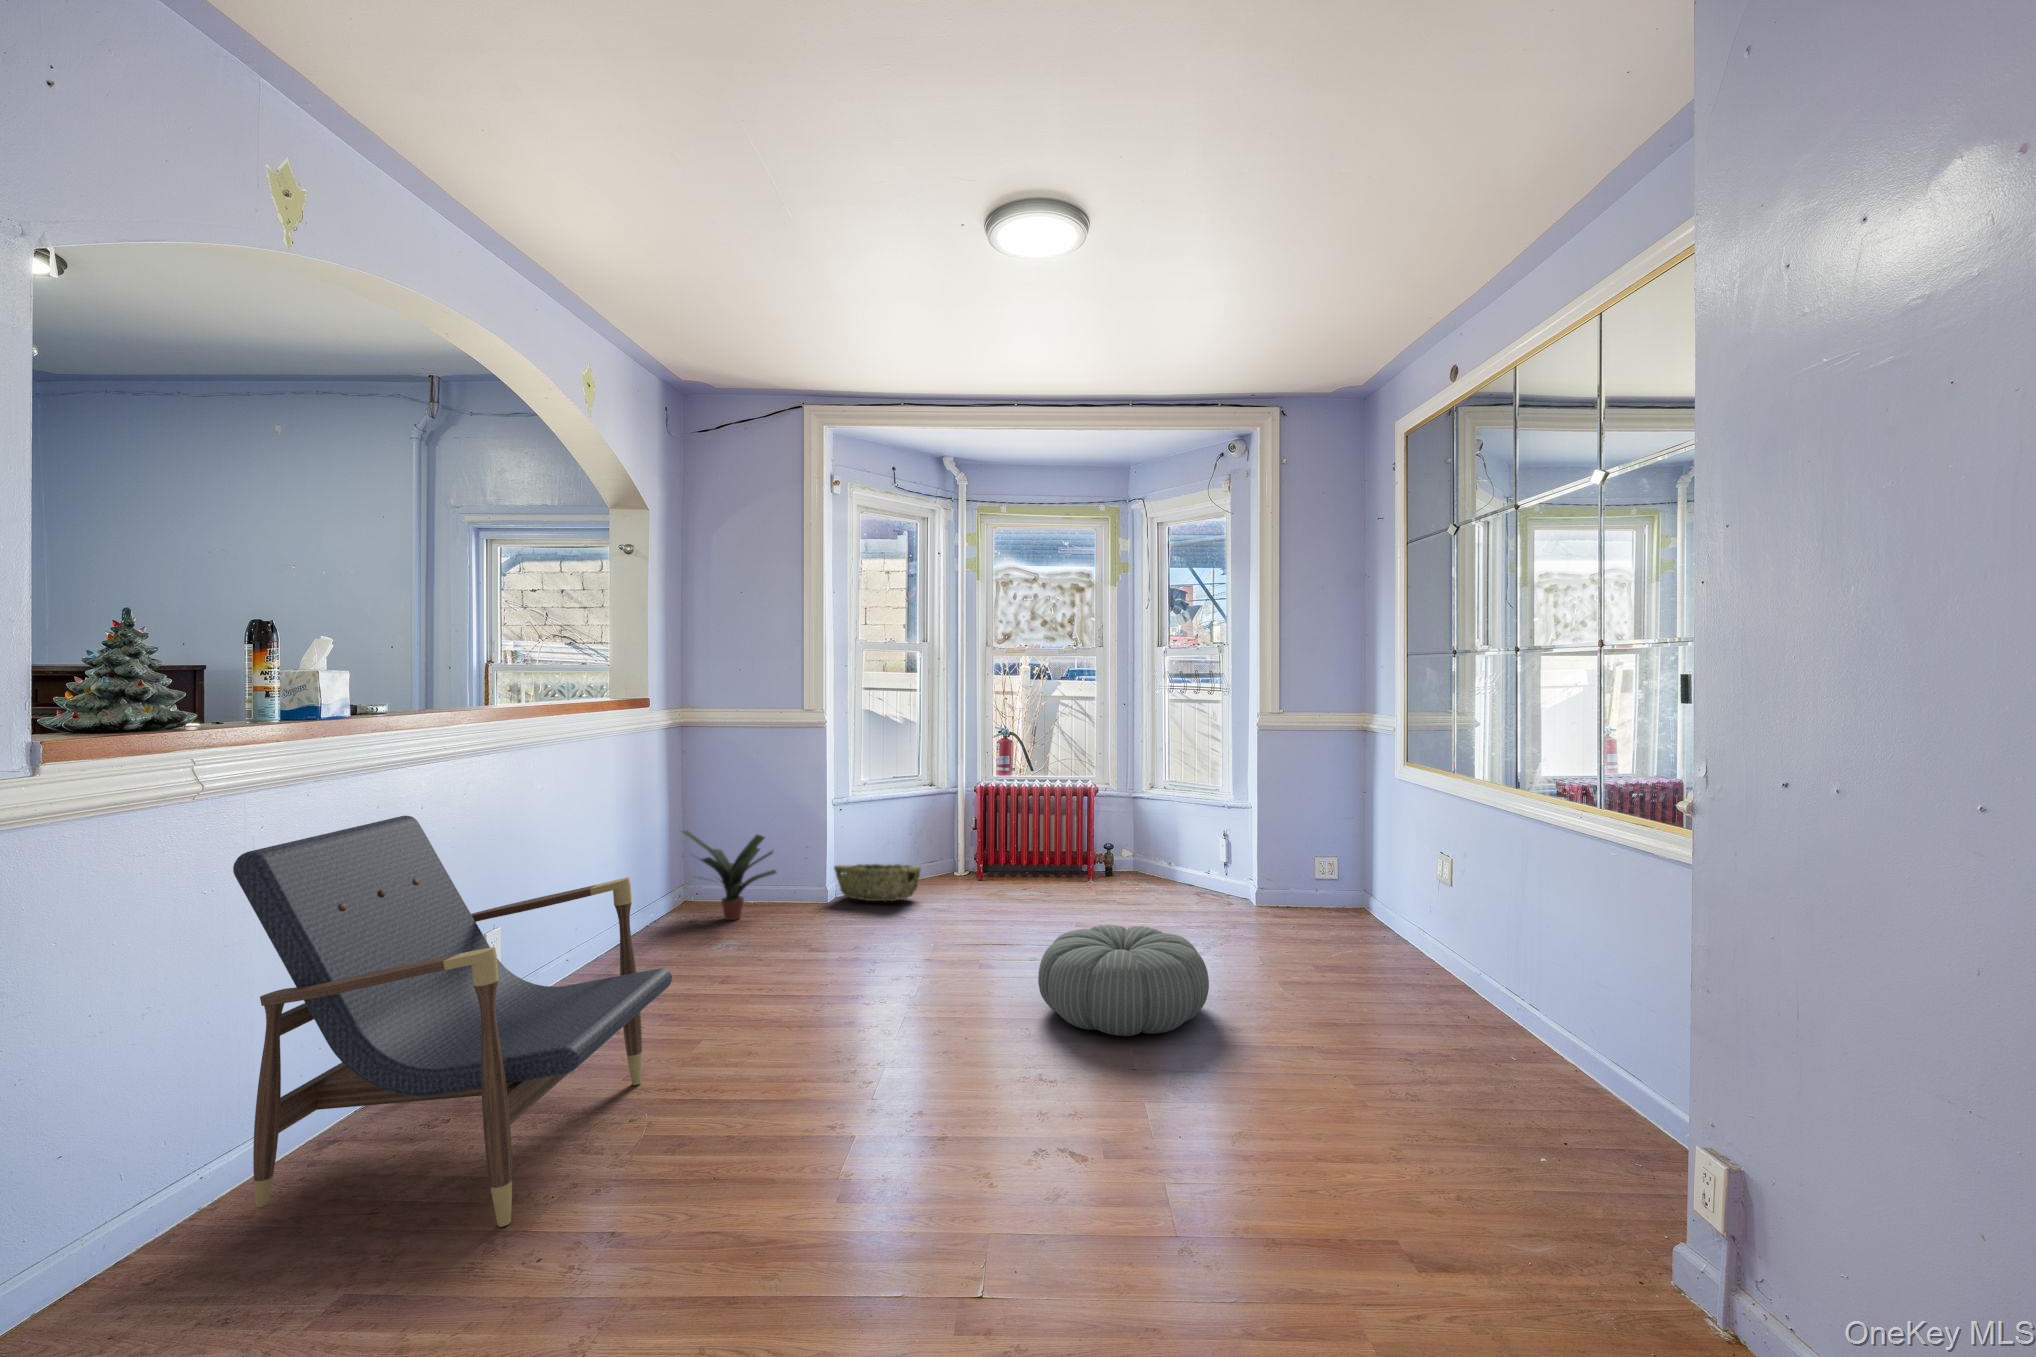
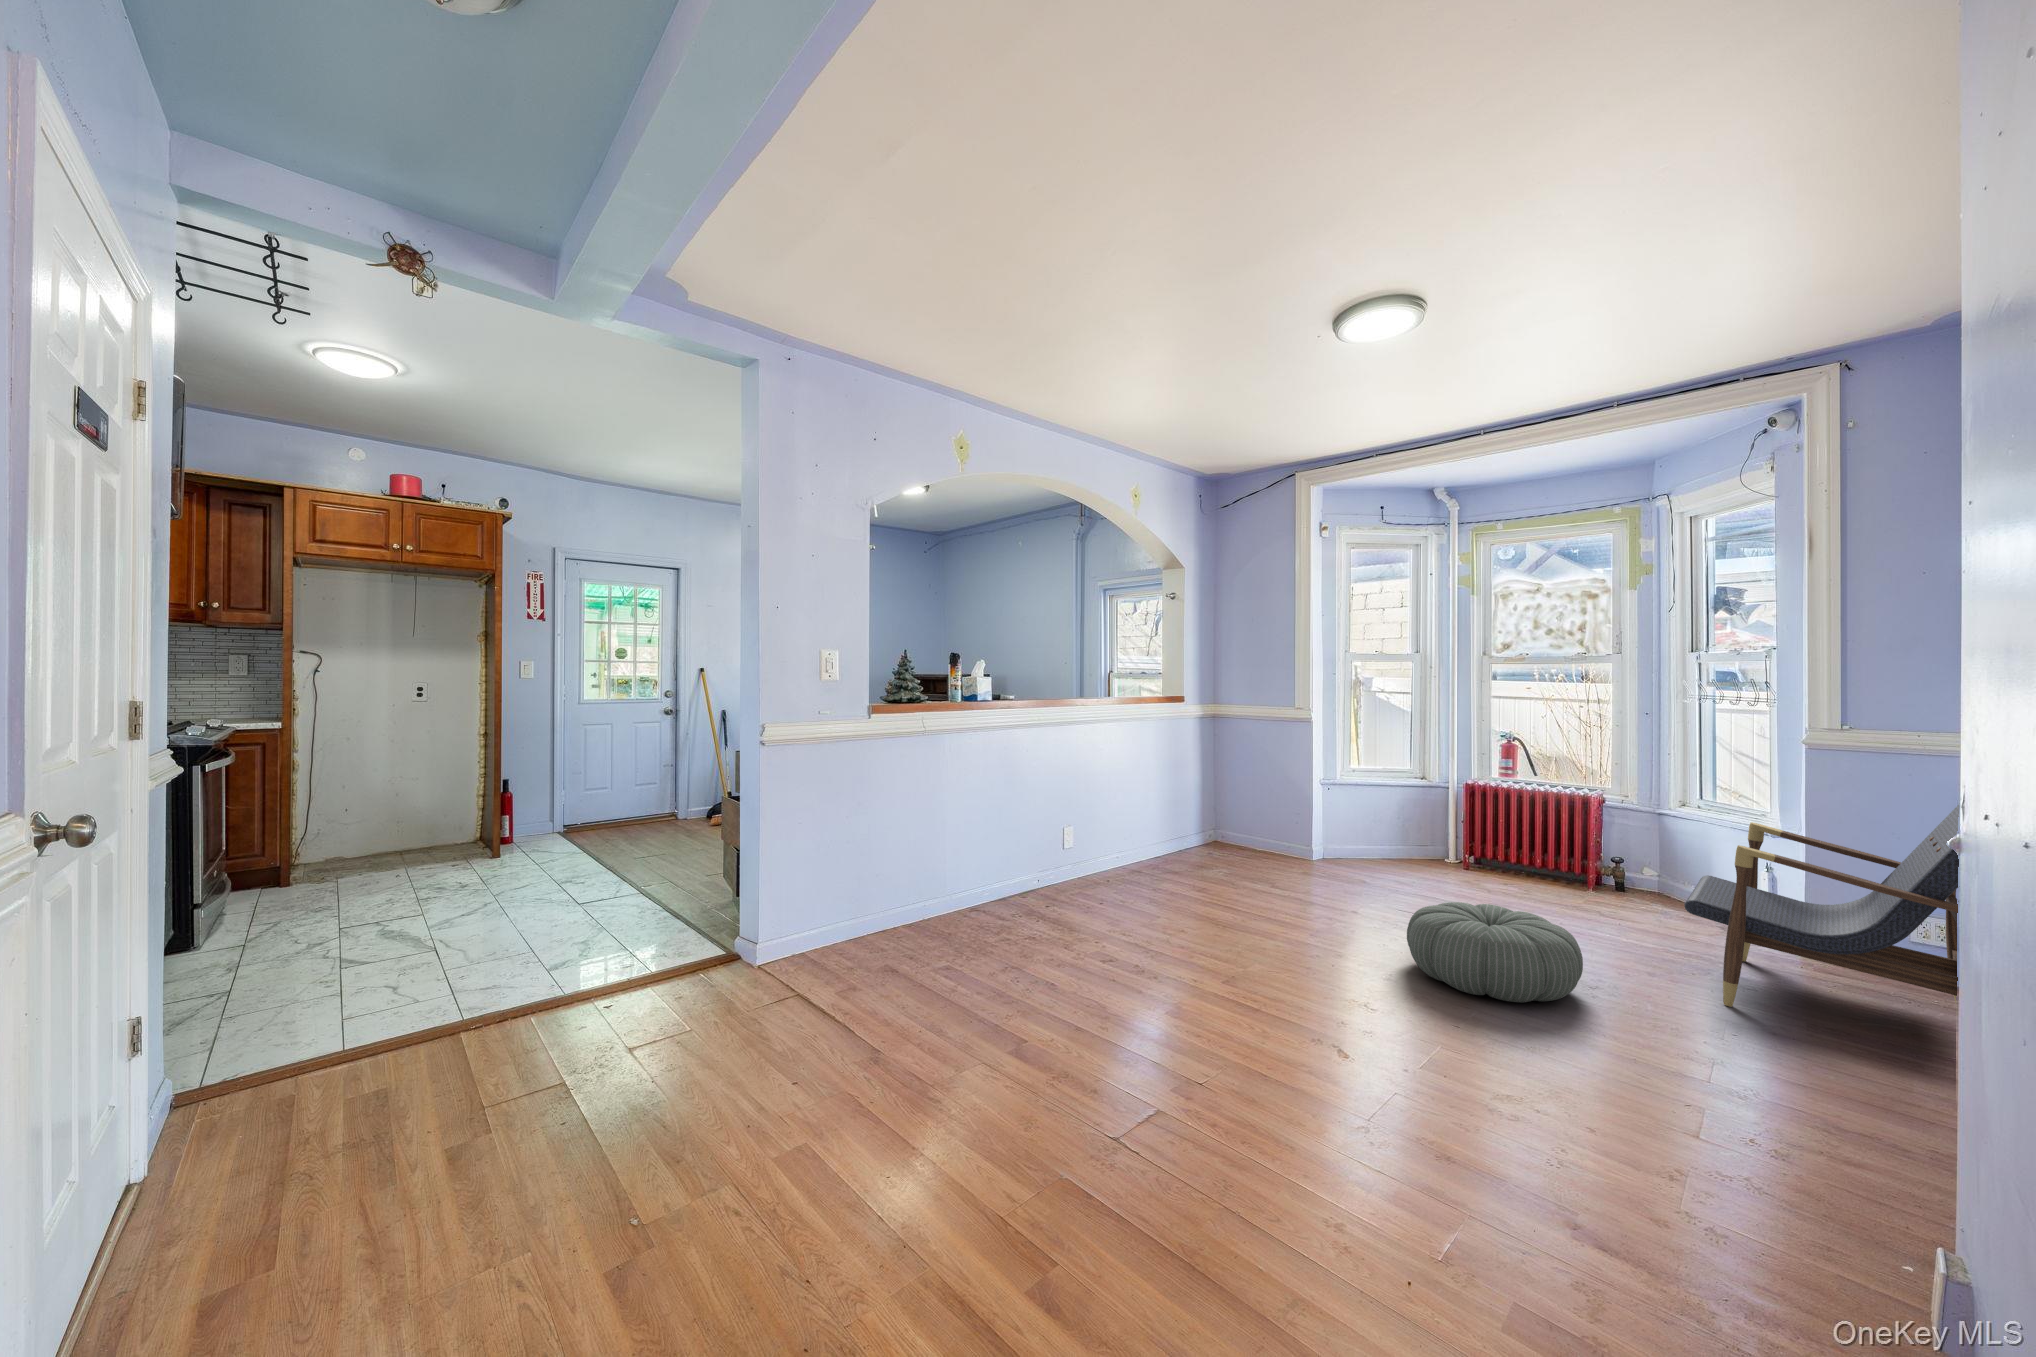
lounge chair: present [233,816,672,1227] -> present [1684,805,1959,1007]
potted plant: present [683,831,776,920] -> none [1203,789,1269,857]
woven basket: present [834,864,921,901] -> none [1318,830,1394,868]

